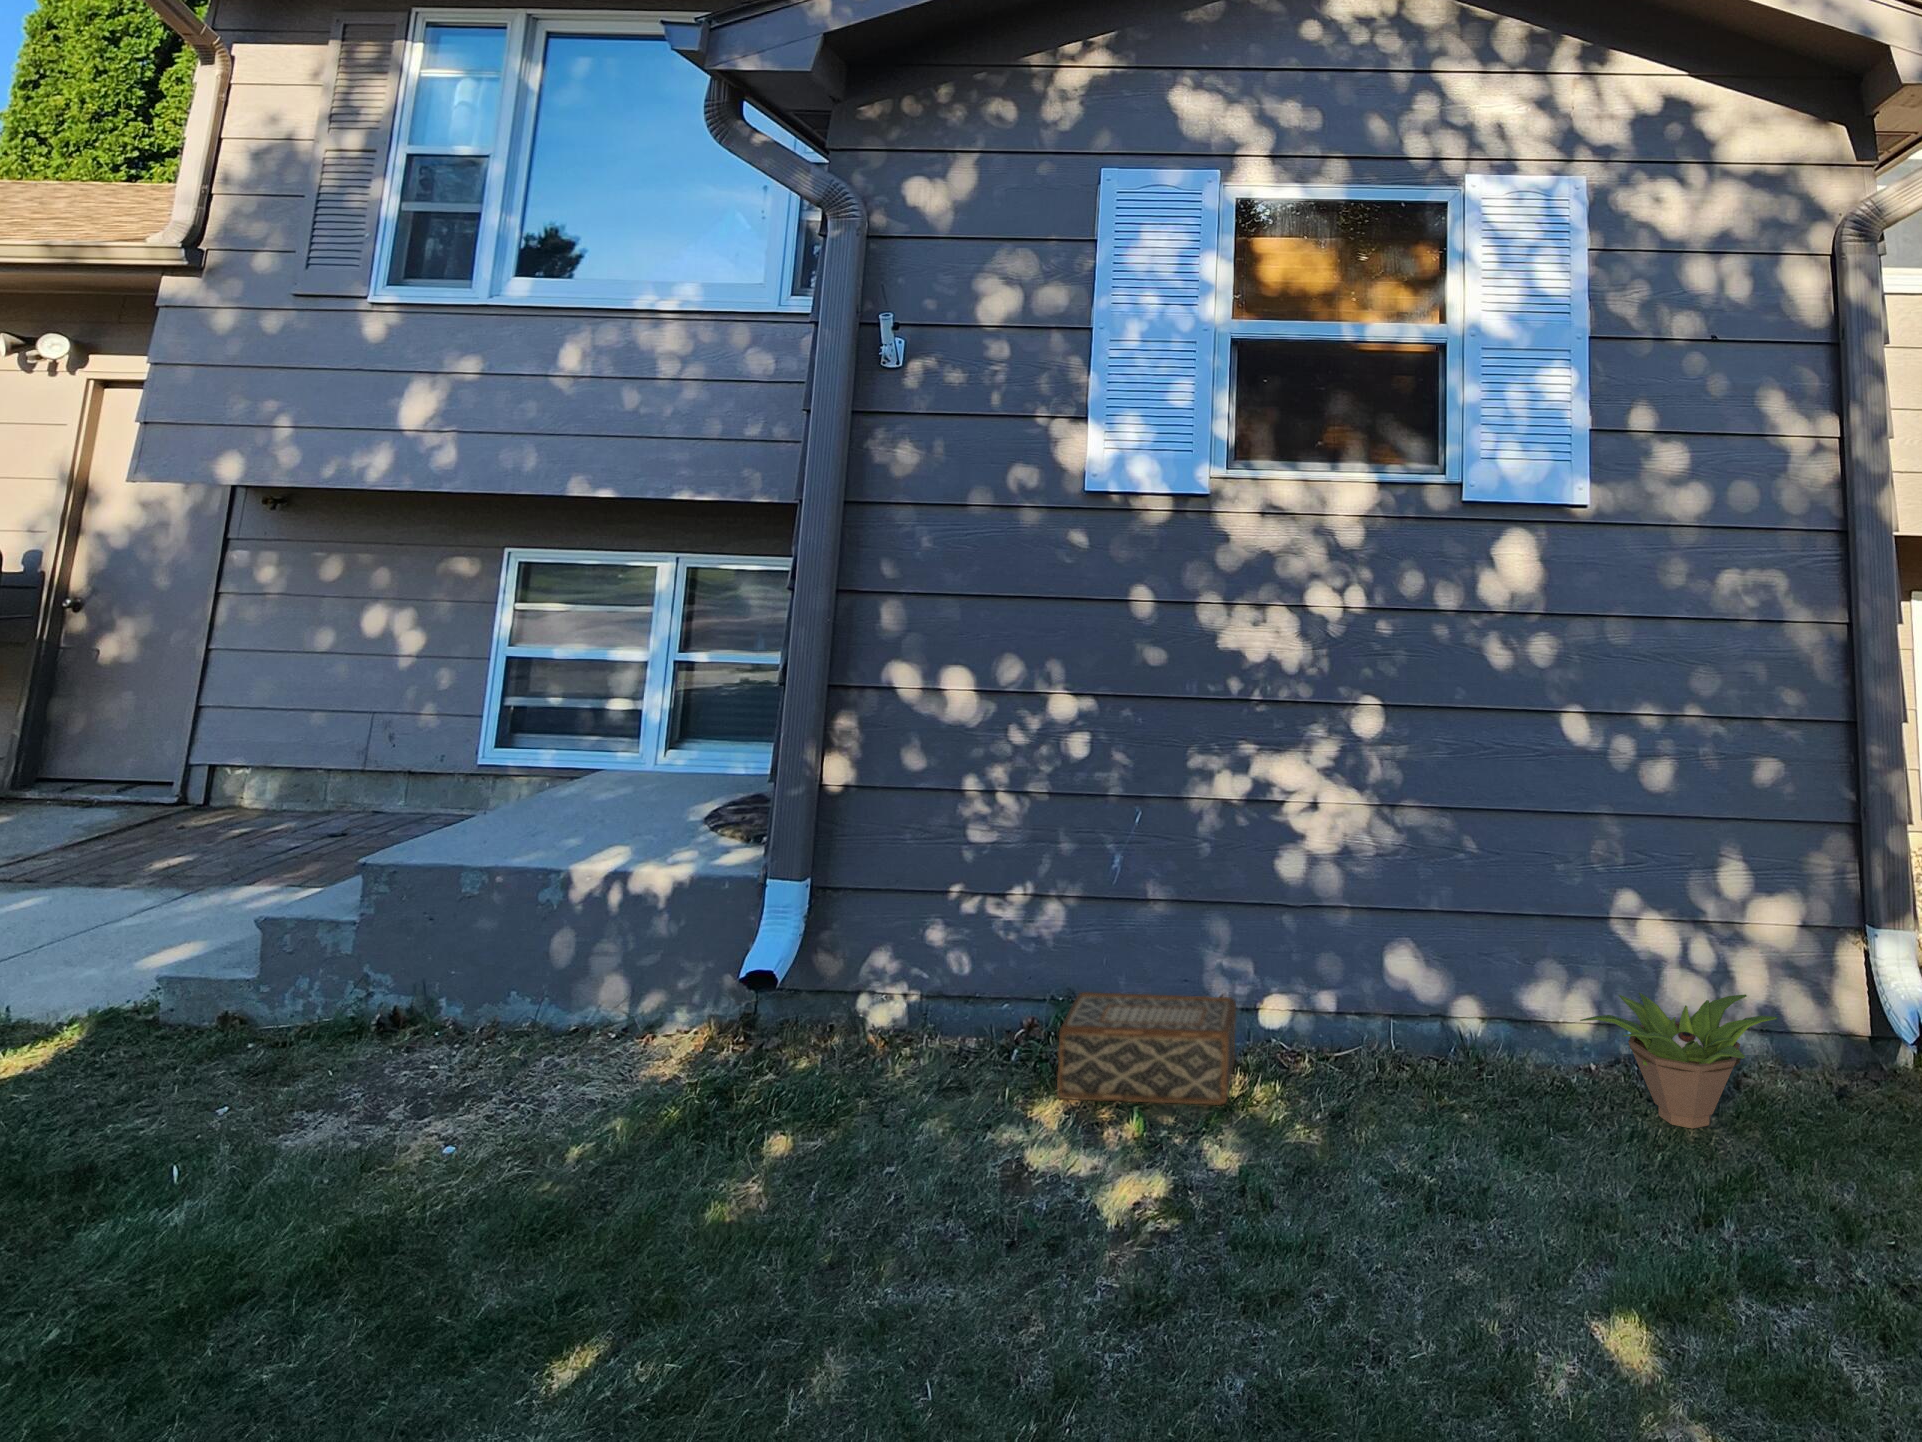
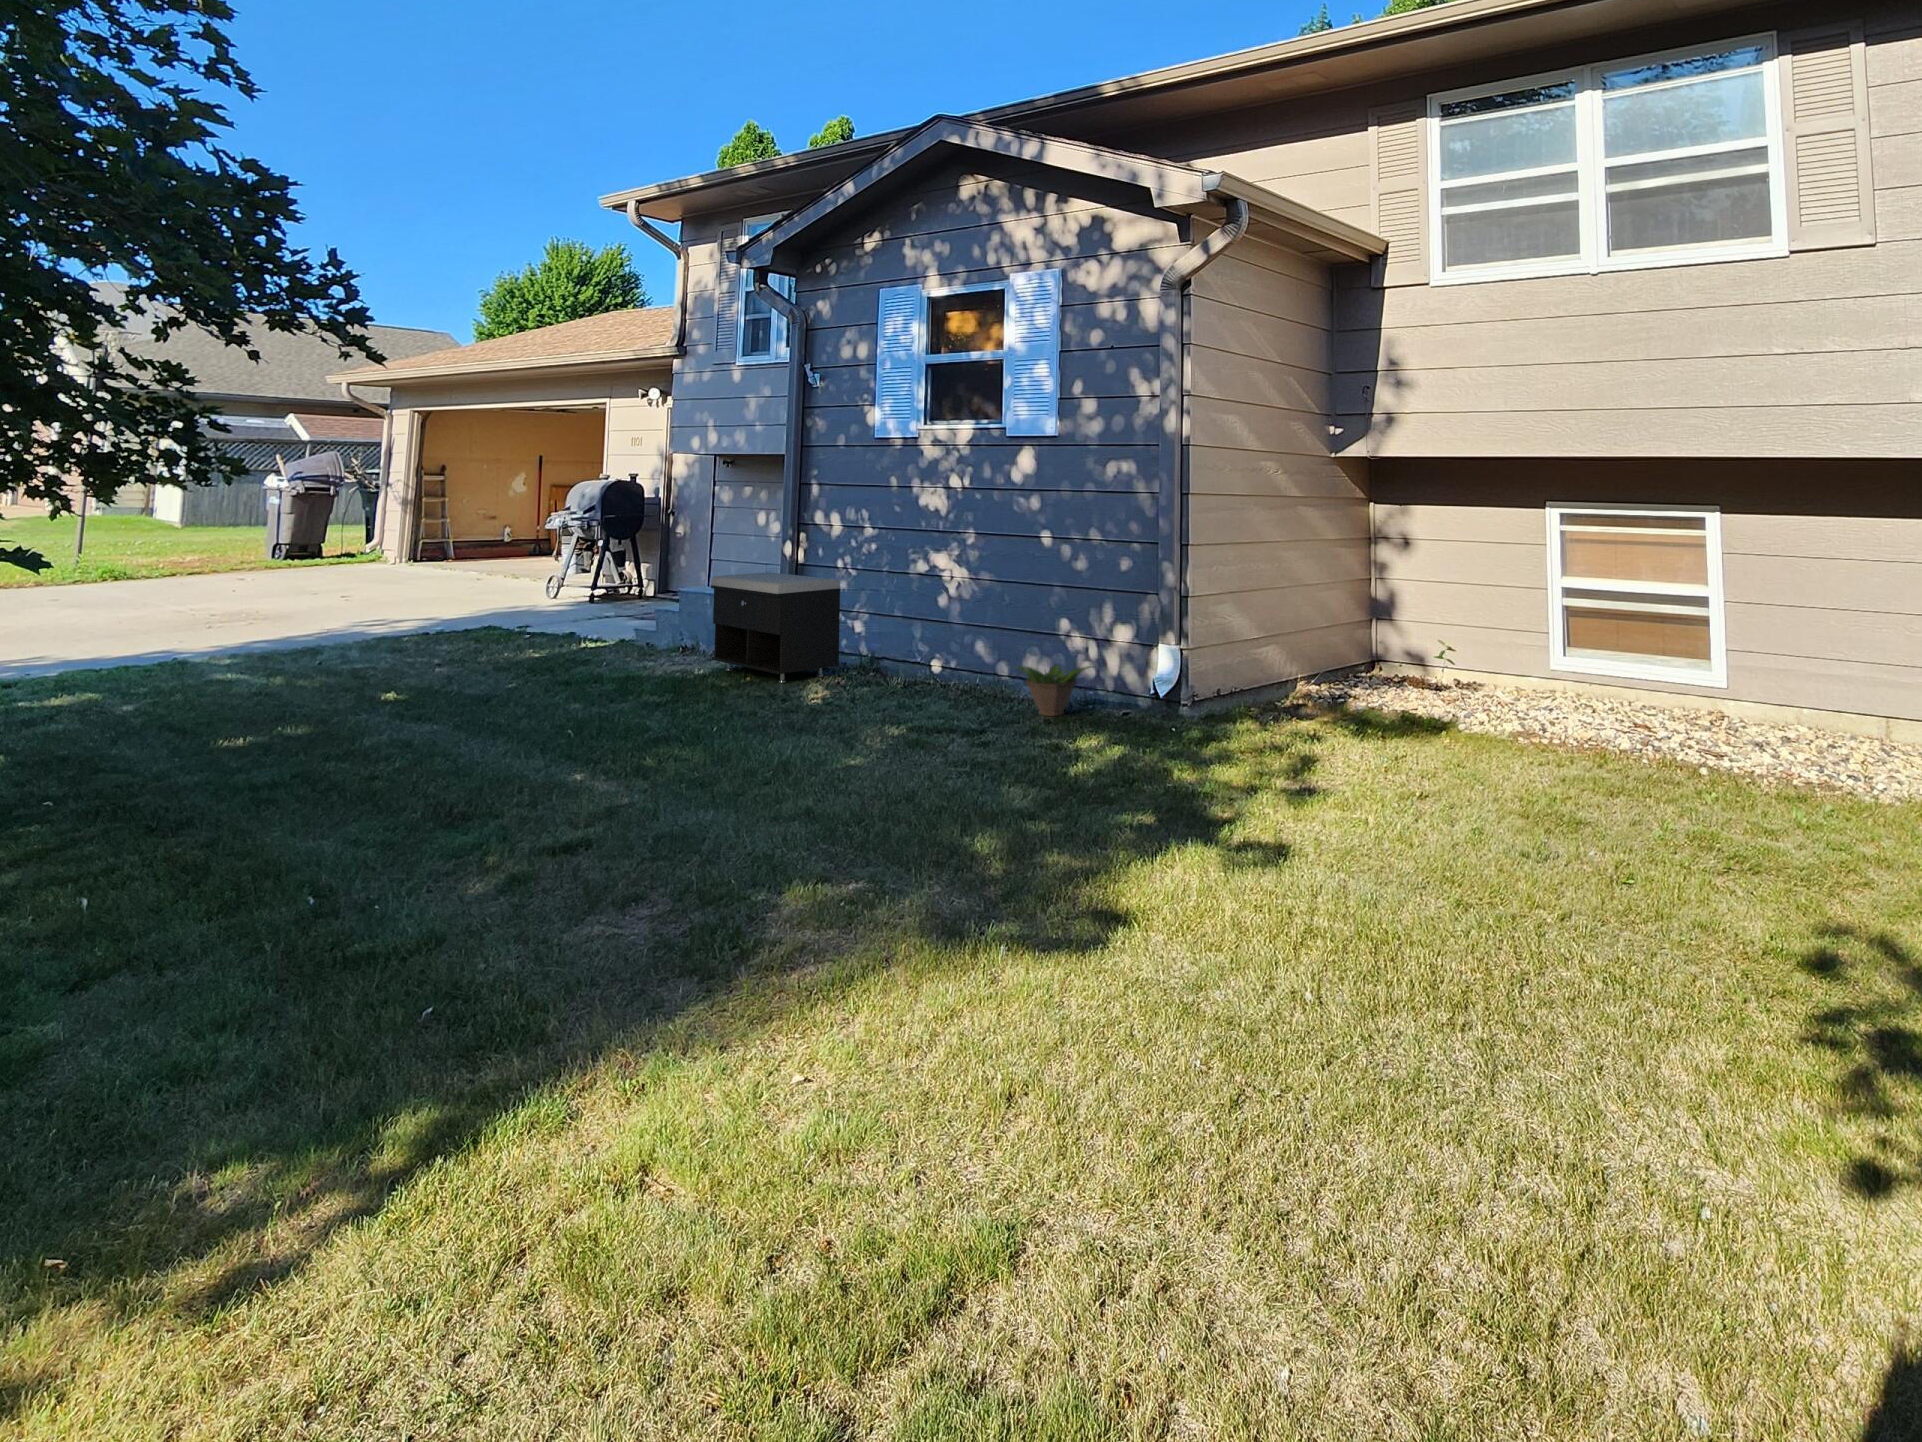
storage bench: none [627,816,1005,1129] -> present [711,572,840,683]
woven basket: present [1057,992,1236,1105] -> none [839,649,918,691]

